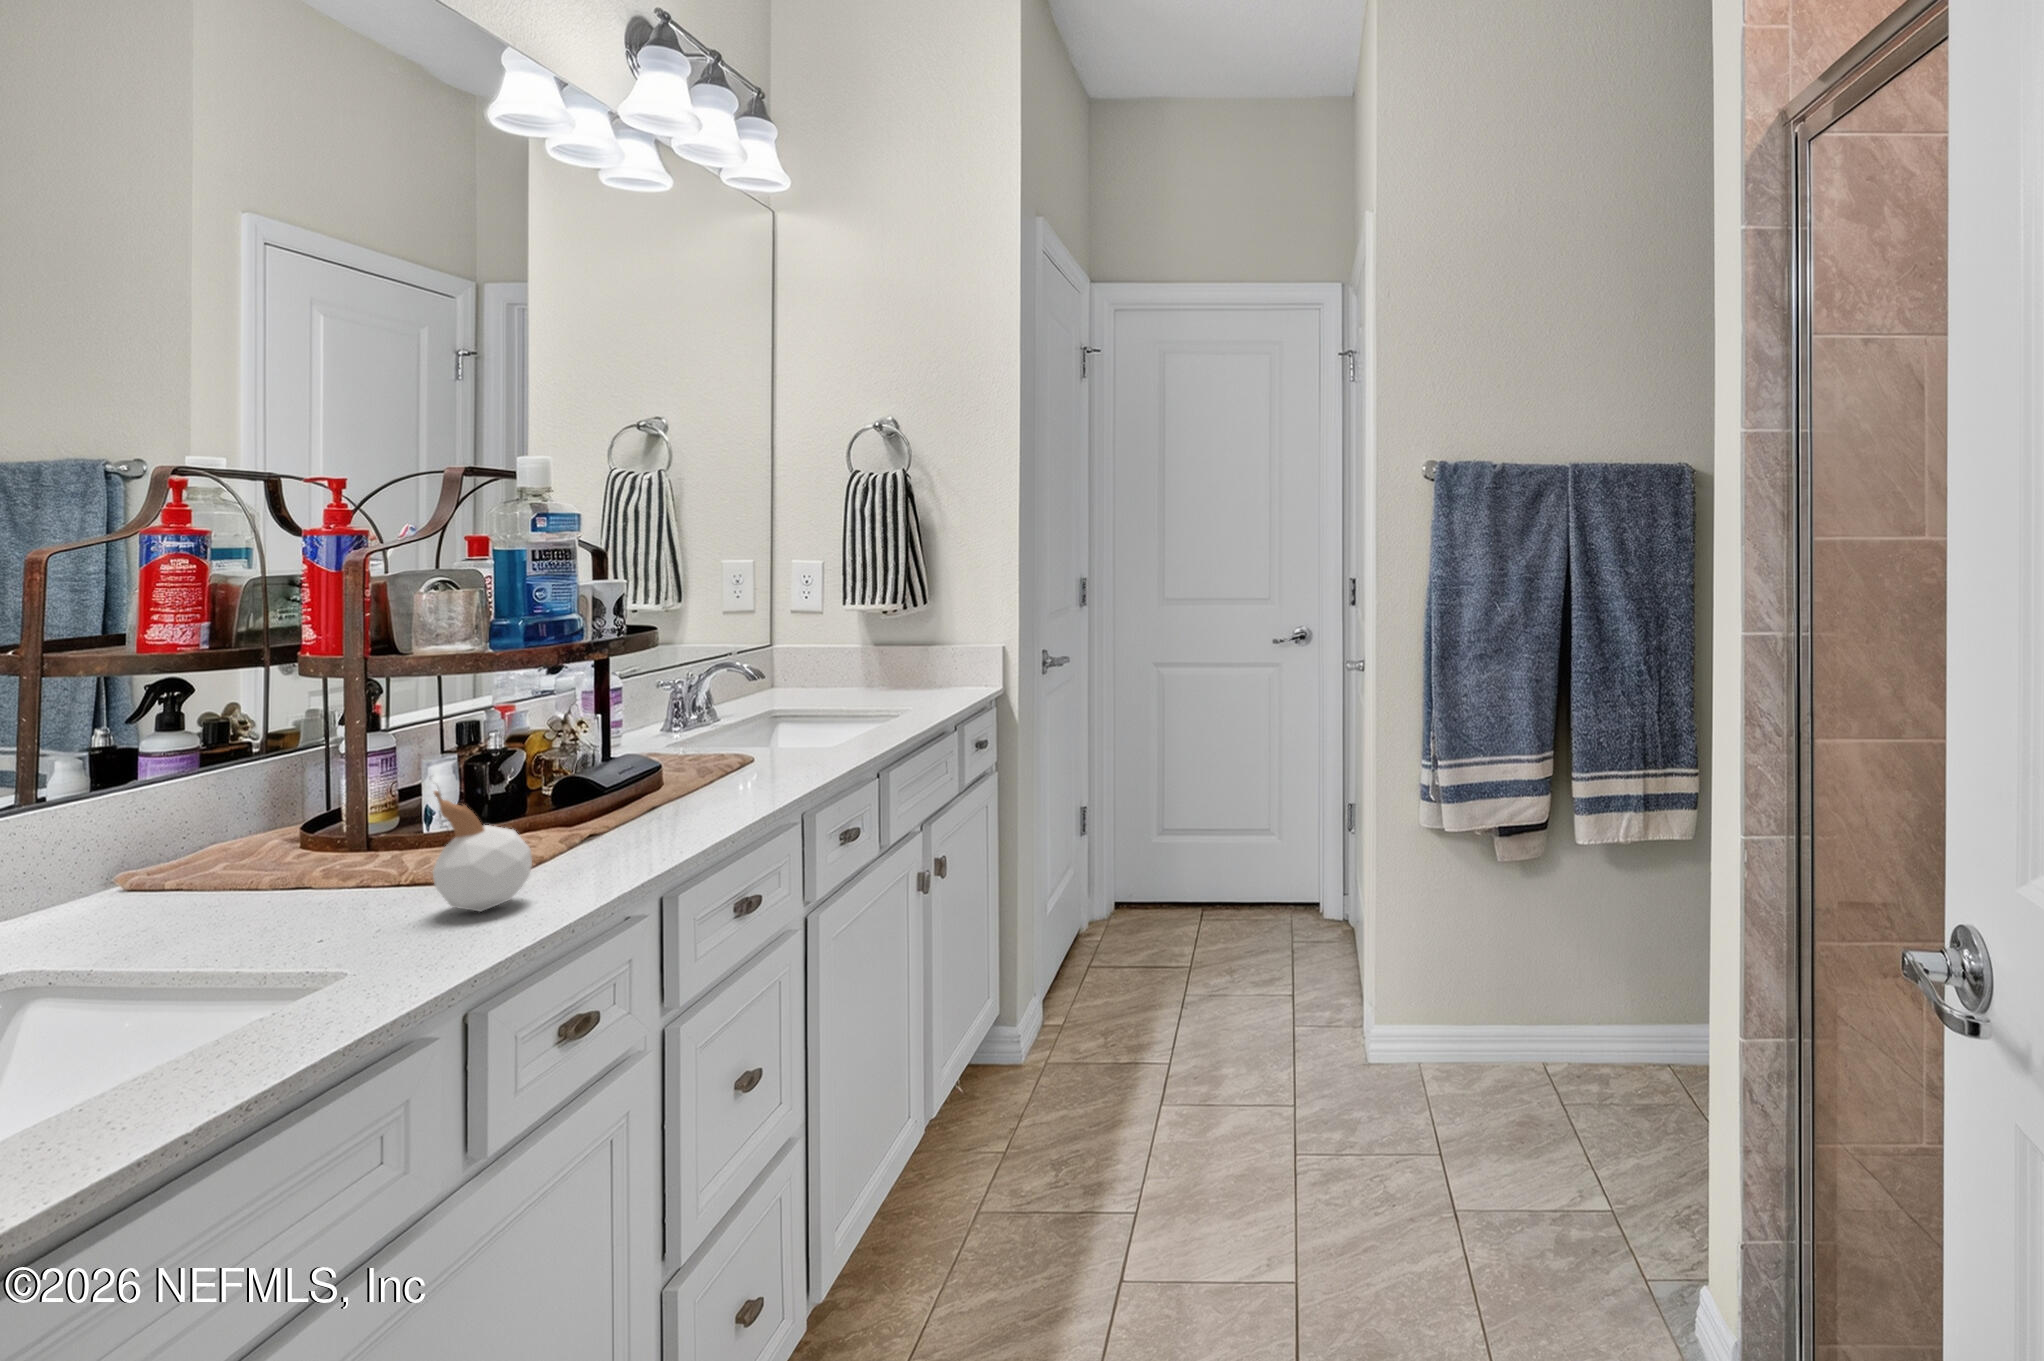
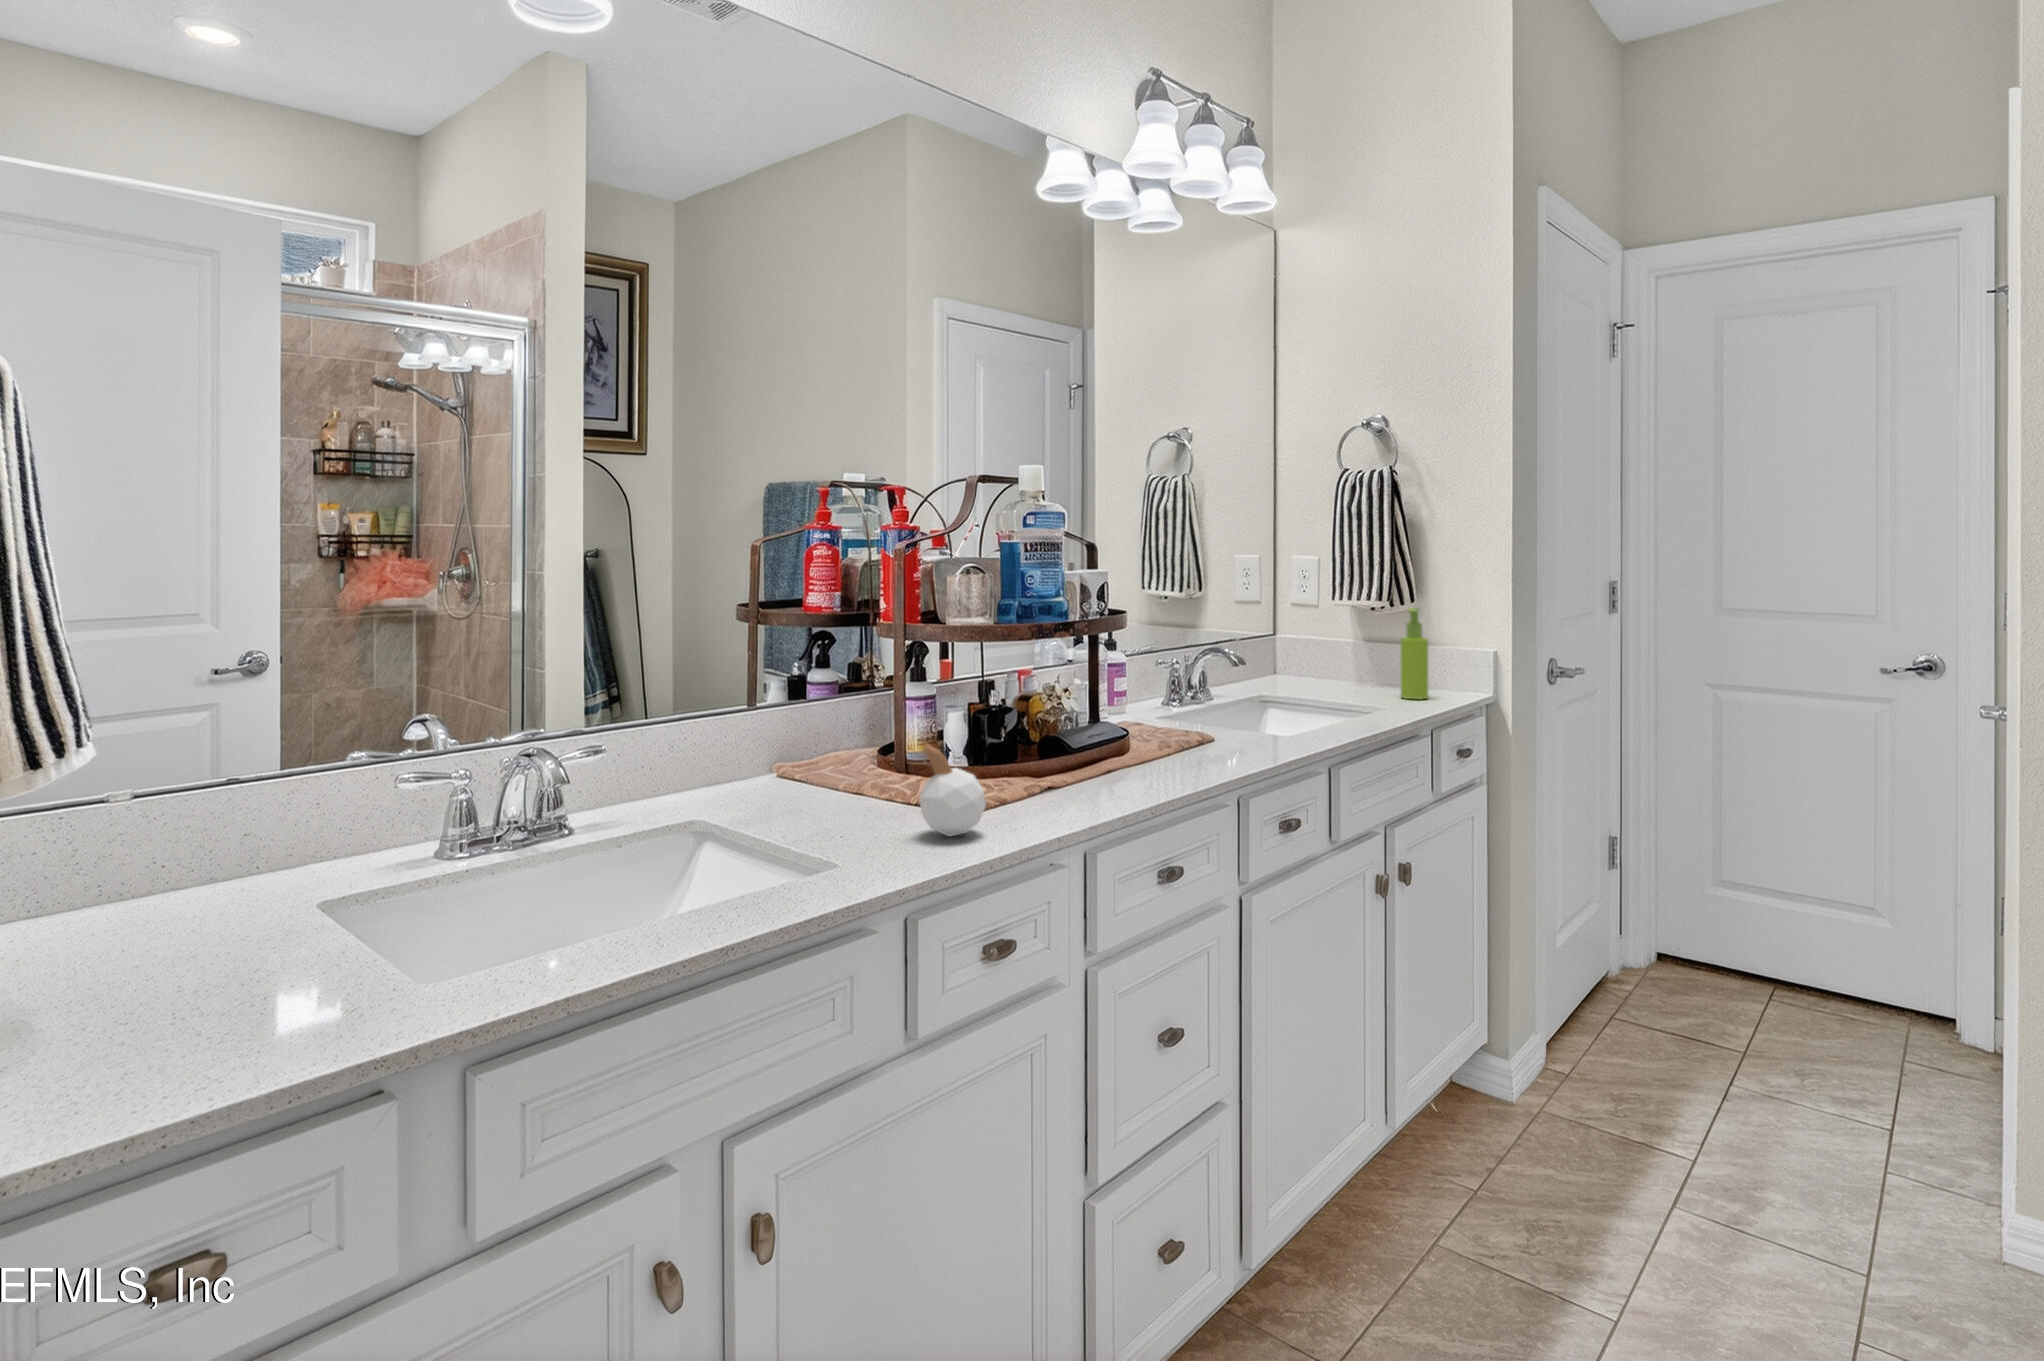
soap dispenser: none [917,611,944,698] -> present [1401,608,1428,699]

